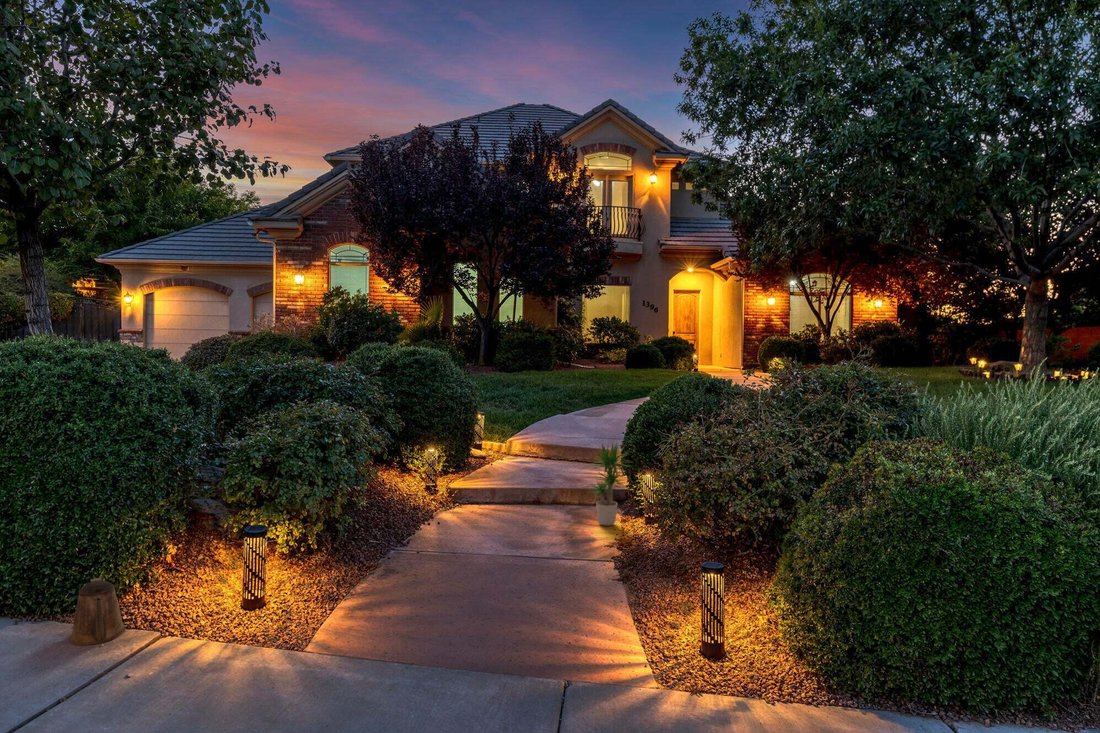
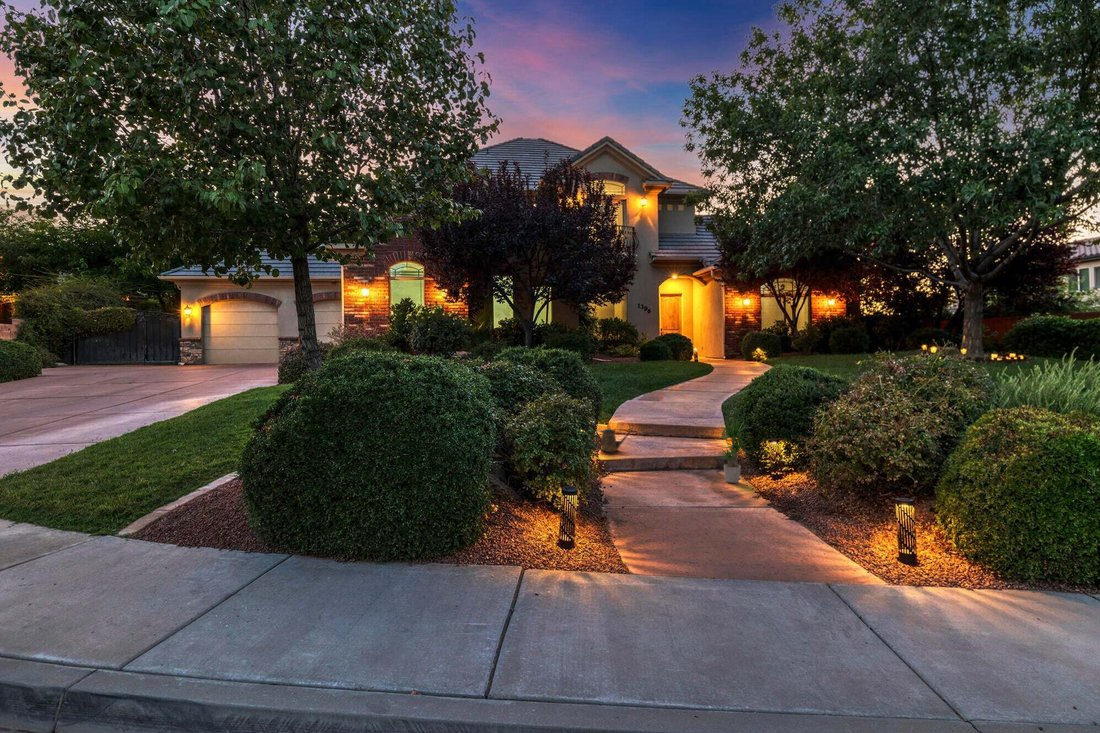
watering can: present [70,578,125,645] -> present [597,428,634,452]

